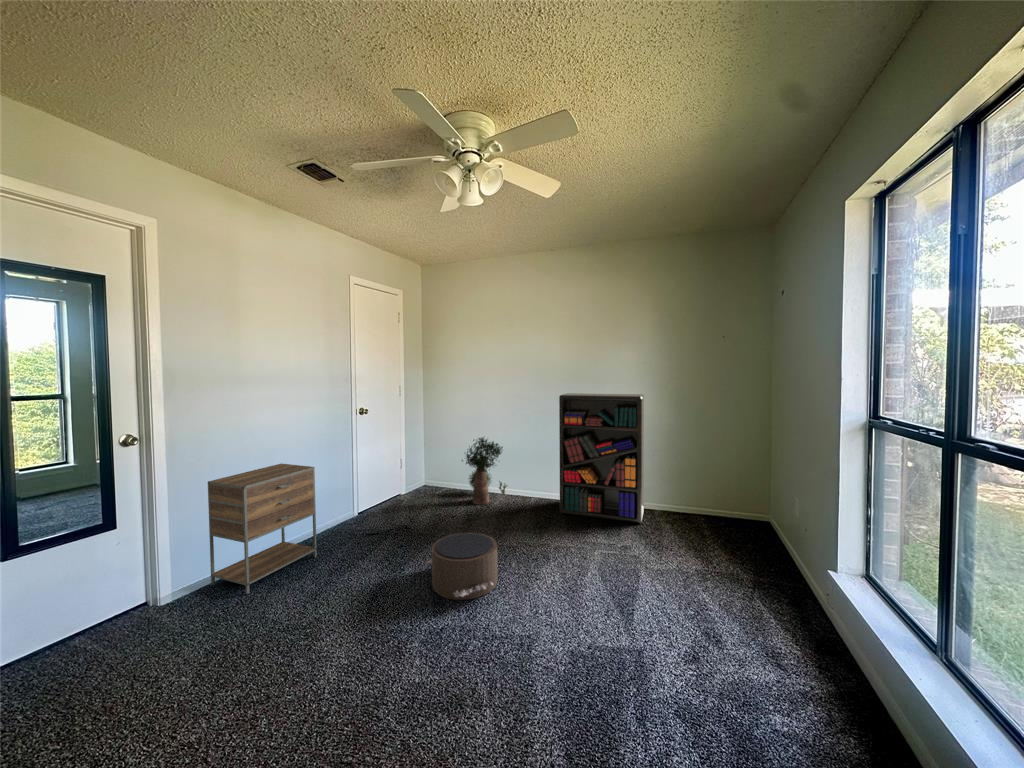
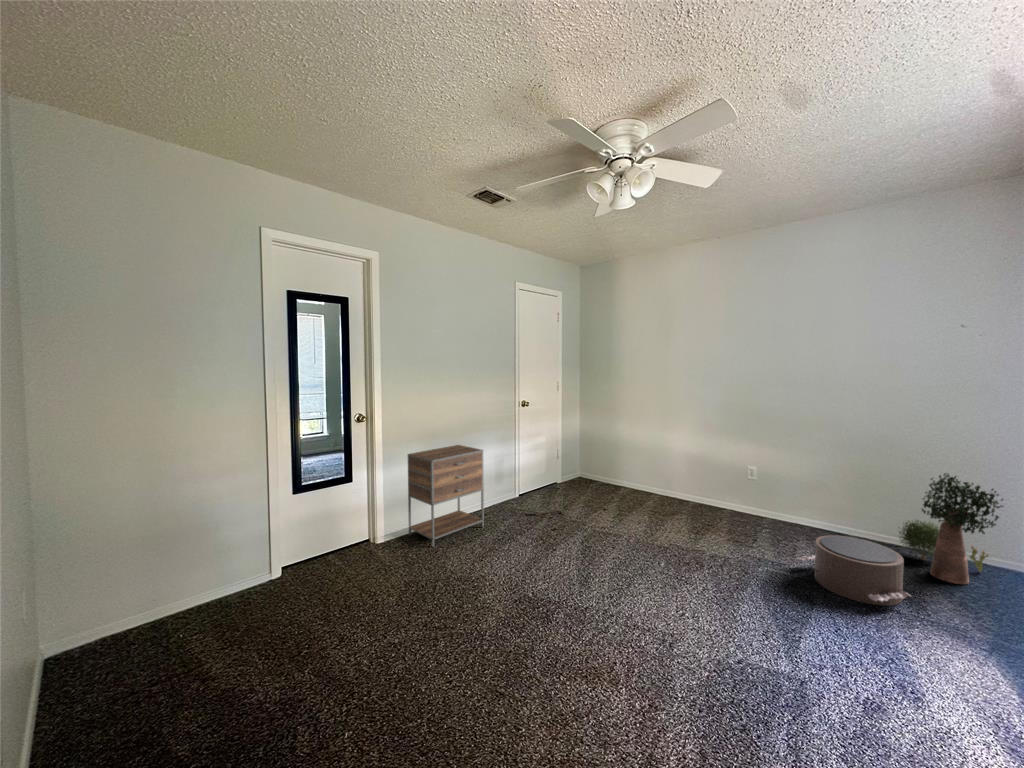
bookshelf: present [559,393,644,523] -> none [722,393,838,548]
potted plant: present [462,438,507,505] -> present [899,473,1003,584]
pouf: present [427,533,498,600] -> present [799,535,911,606]

